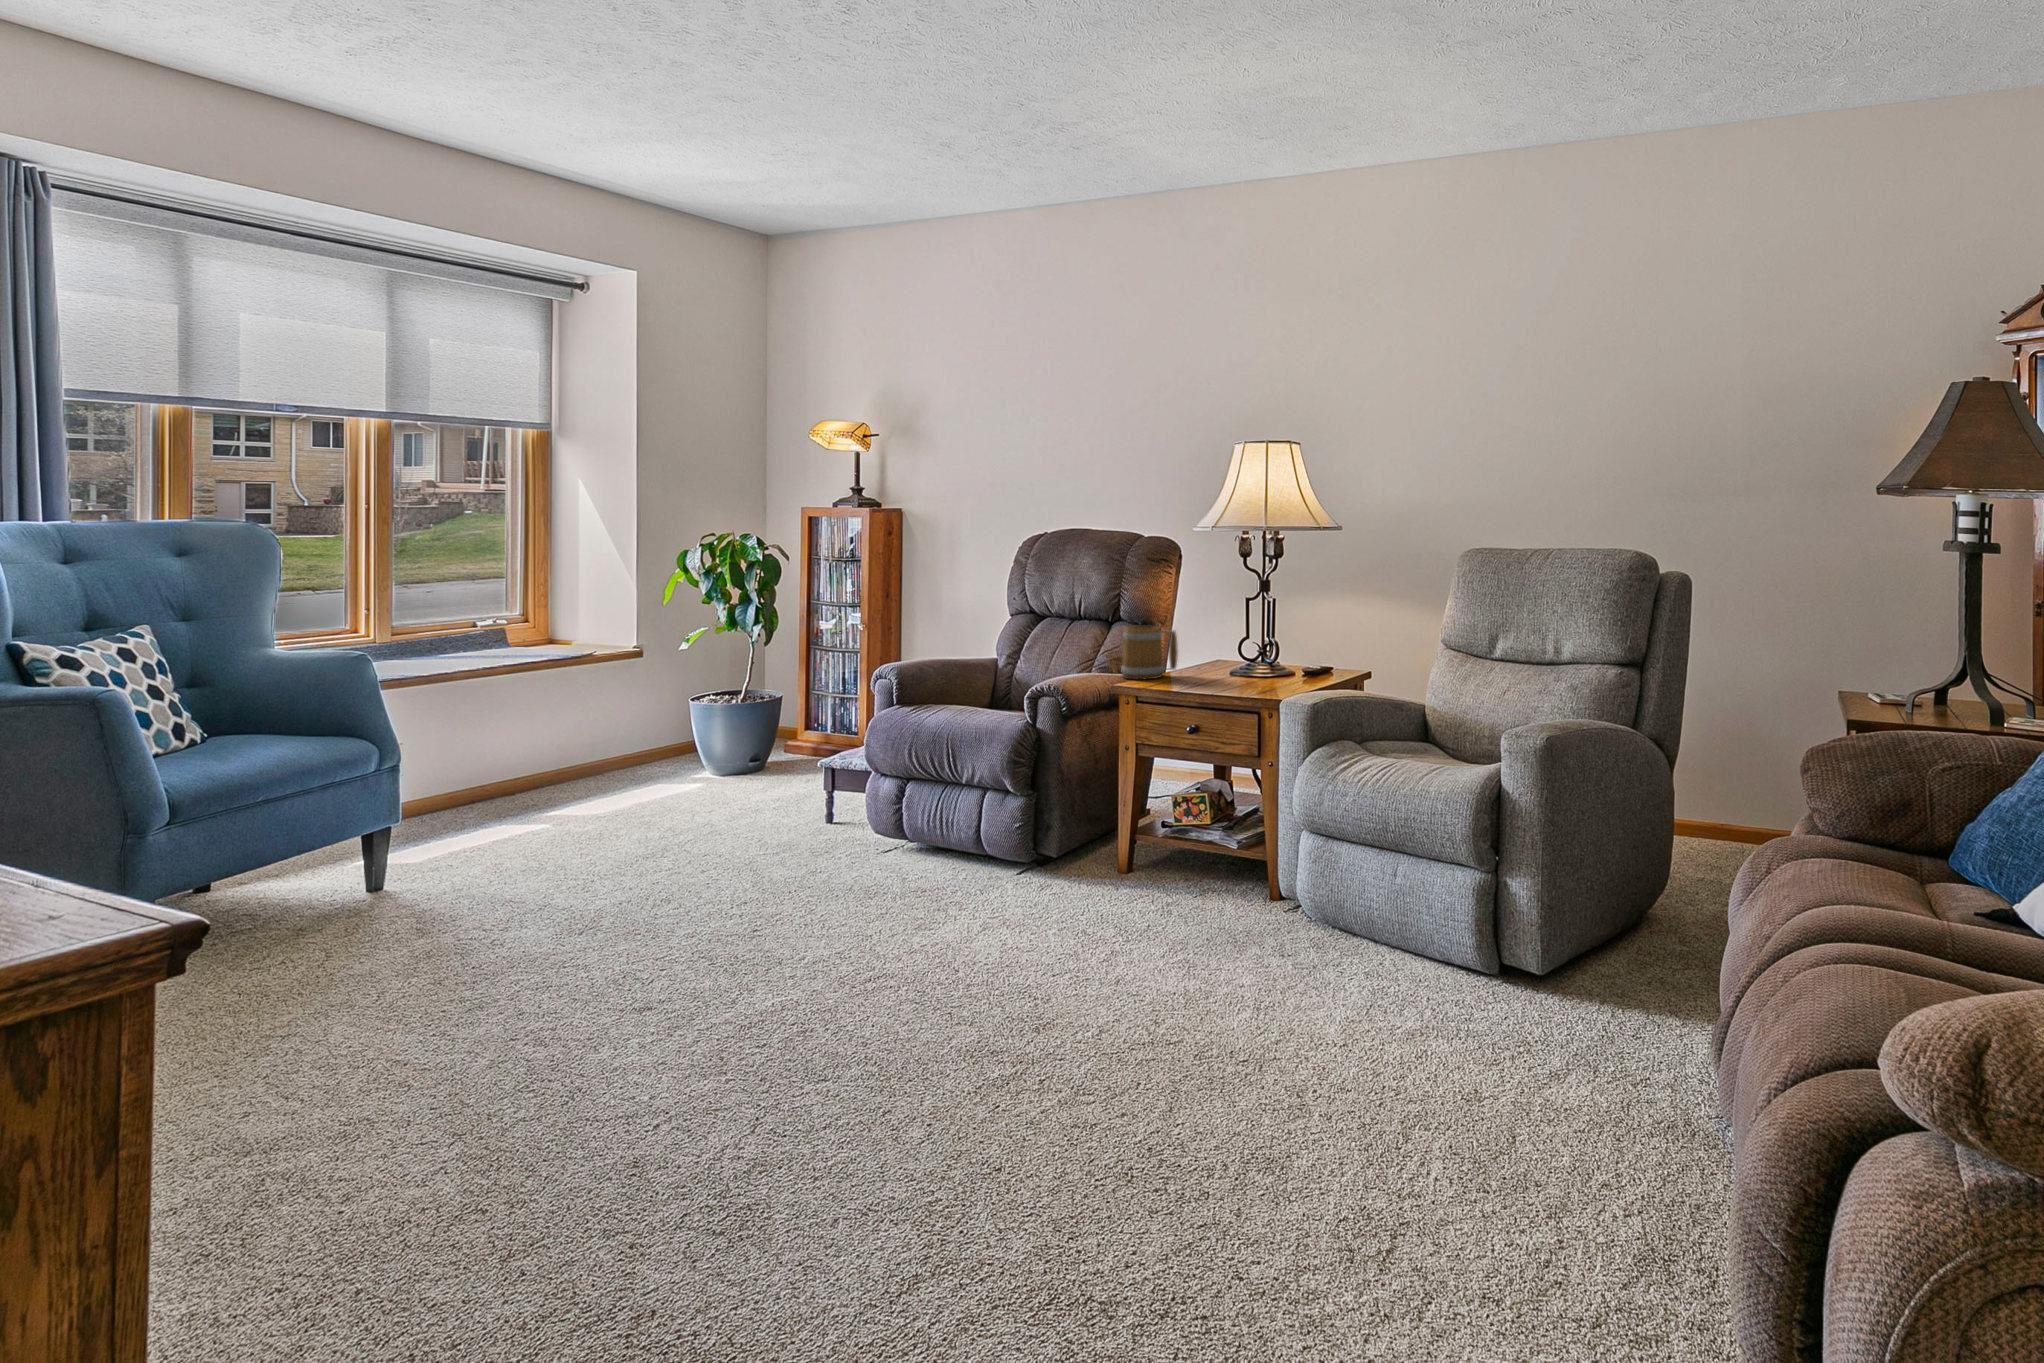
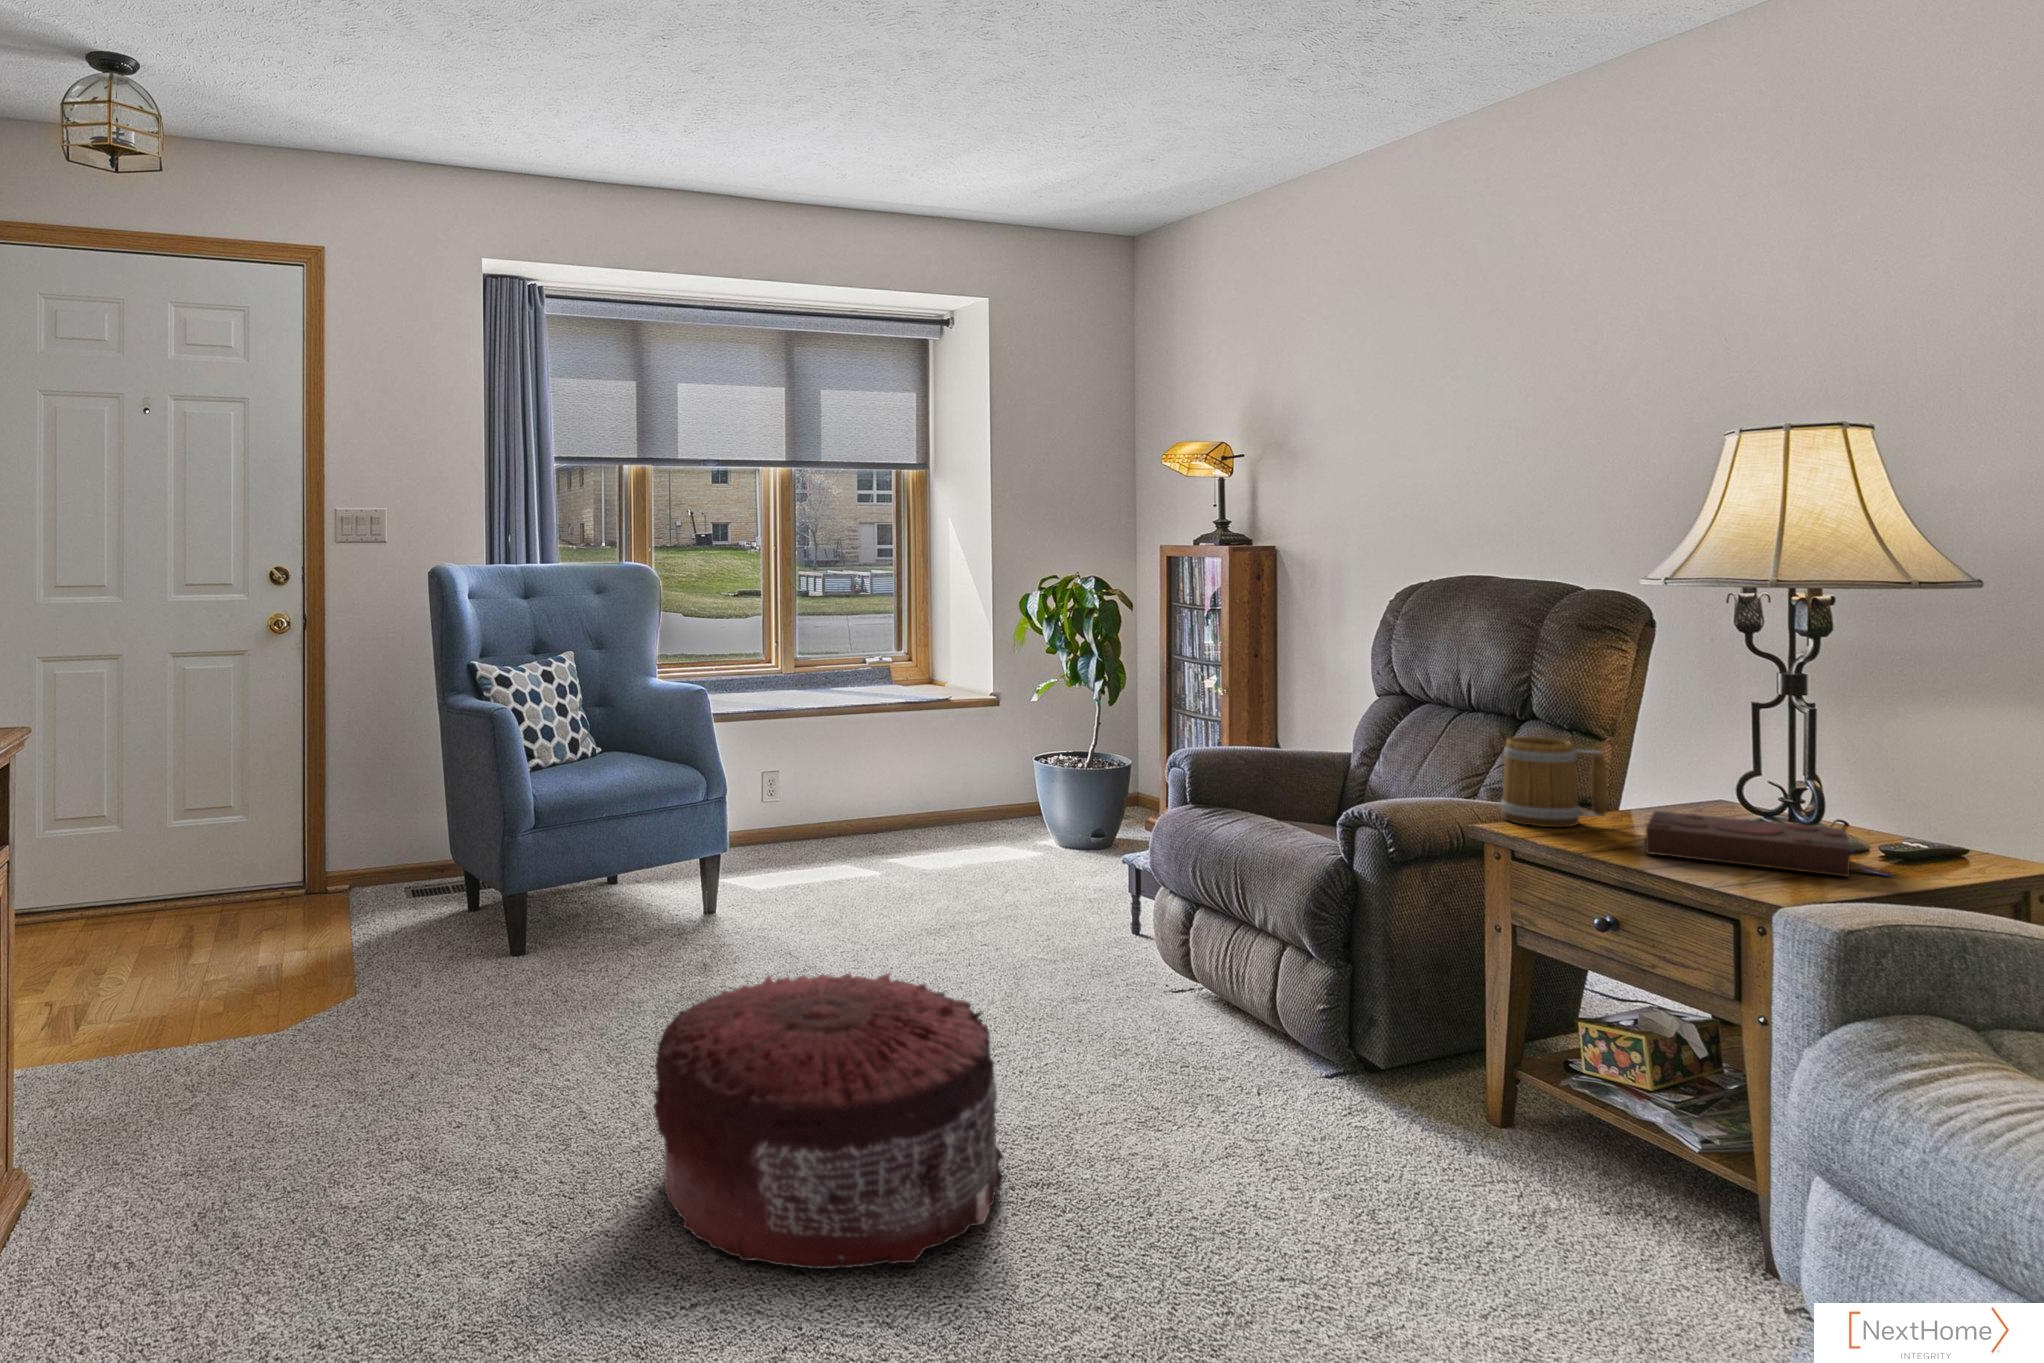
book: none [1205,659,1317,685] -> present [1645,811,1888,877]
pouf: none [503,863,845,1131] -> present [653,973,1004,1269]

